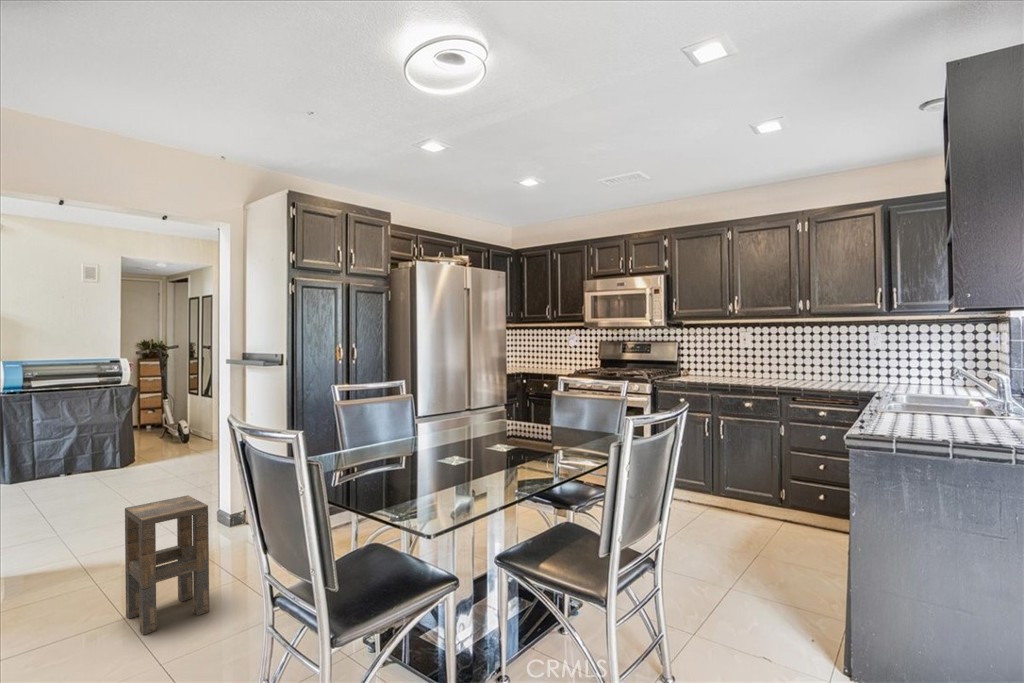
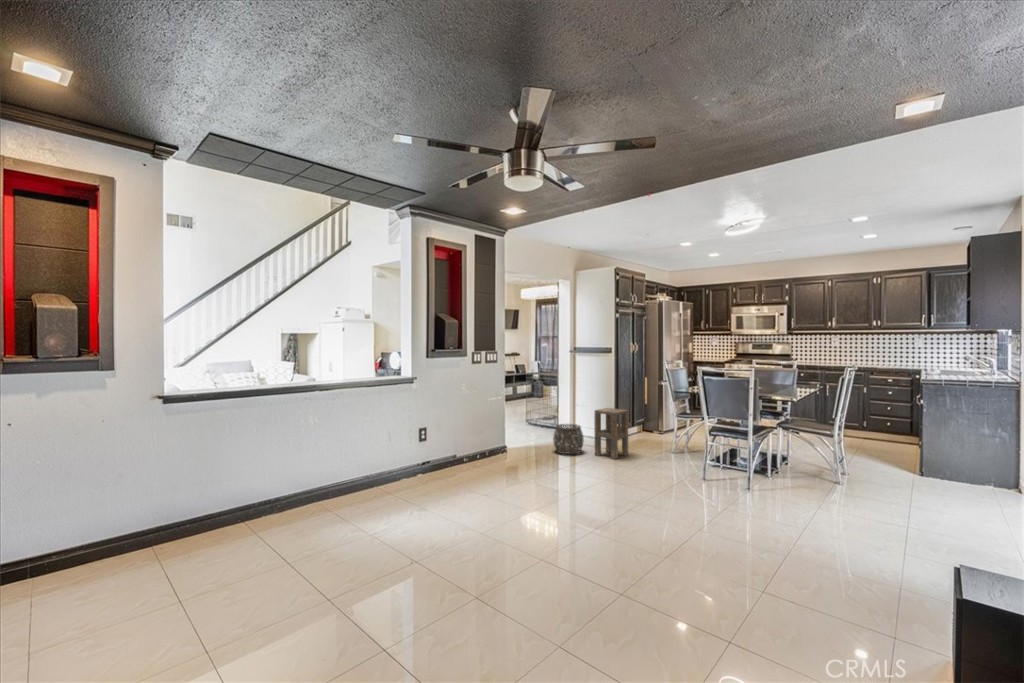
woven basket: none [36,532,128,617] -> present [553,424,584,454]

